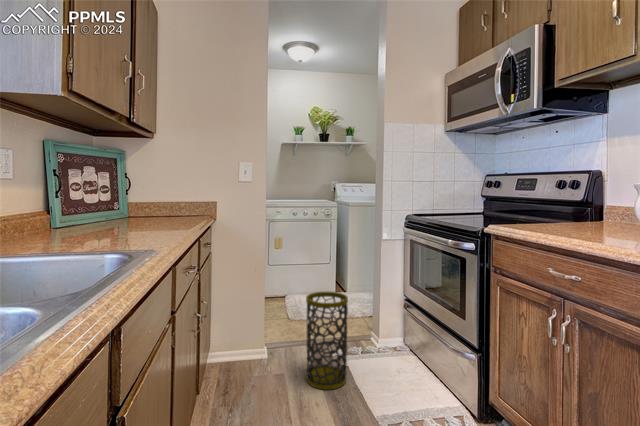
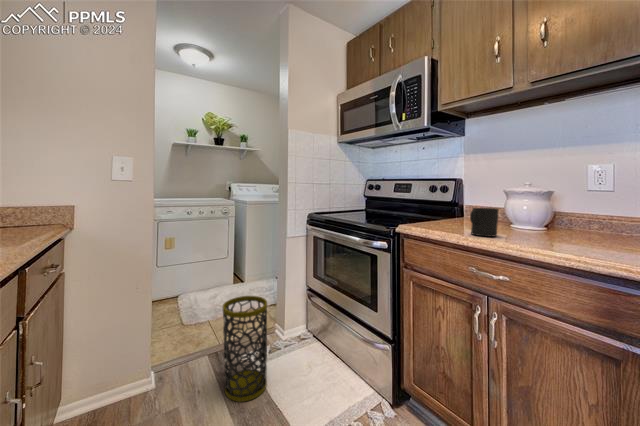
mug: none [556,203,596,236] -> present [470,208,498,236]

